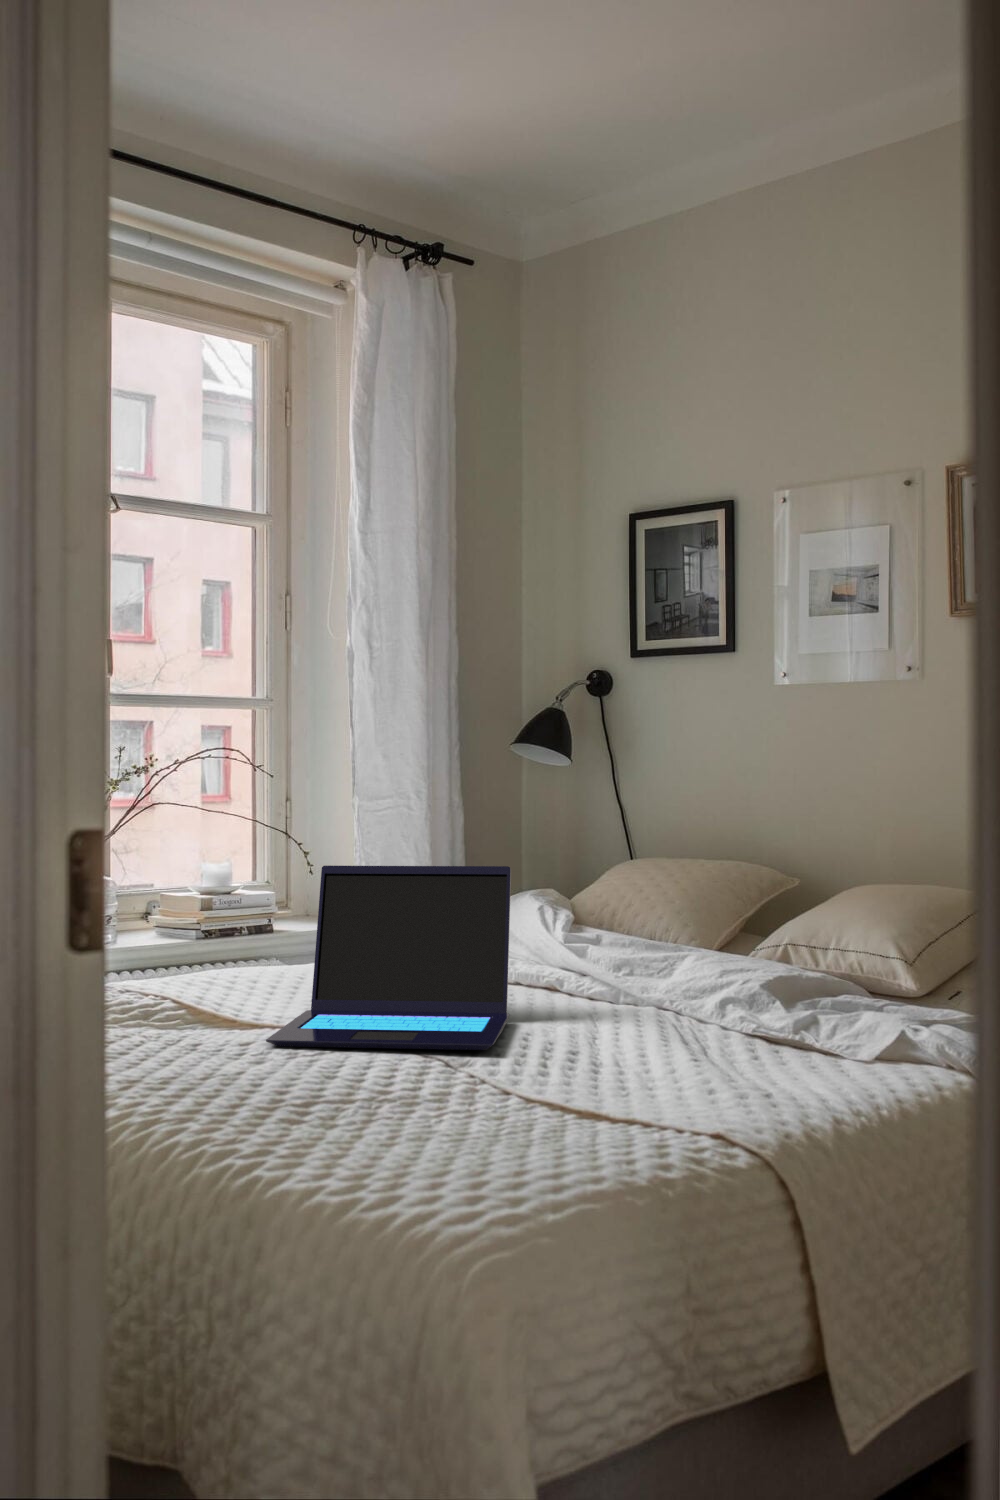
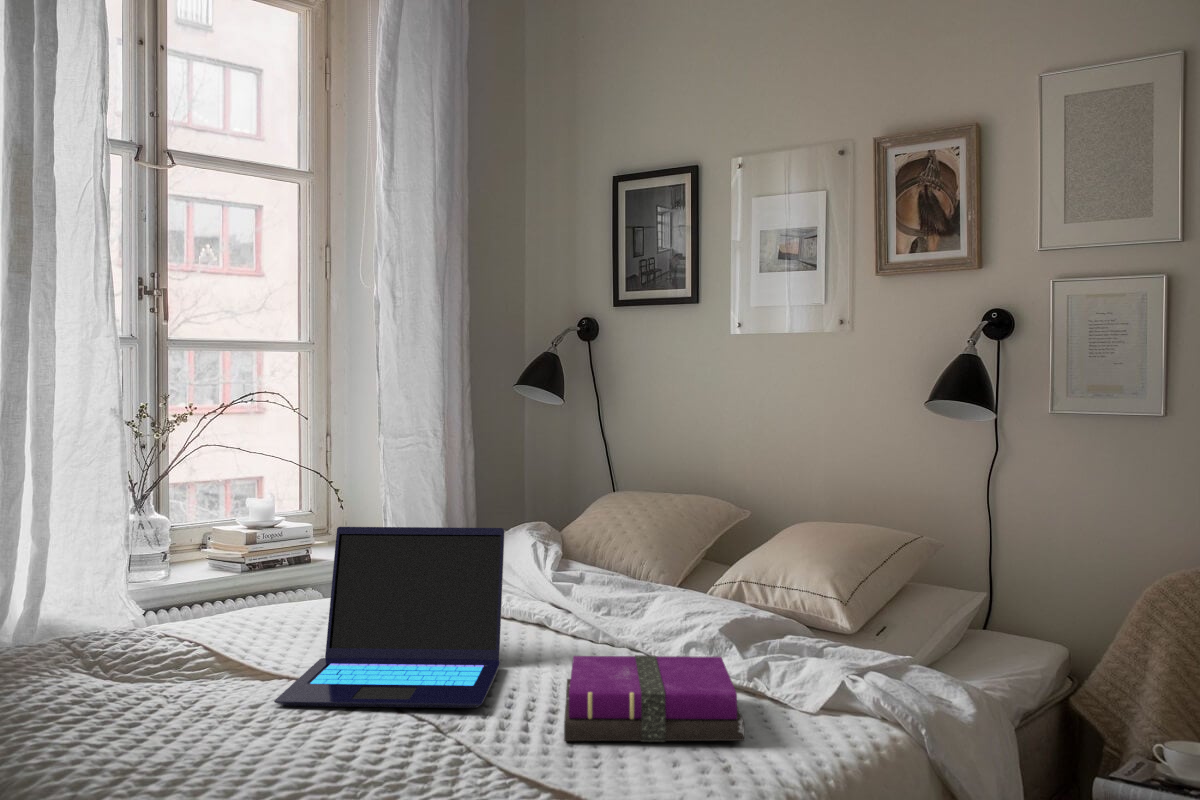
notebook: none [586,999,787,1079] -> present [564,655,744,742]

